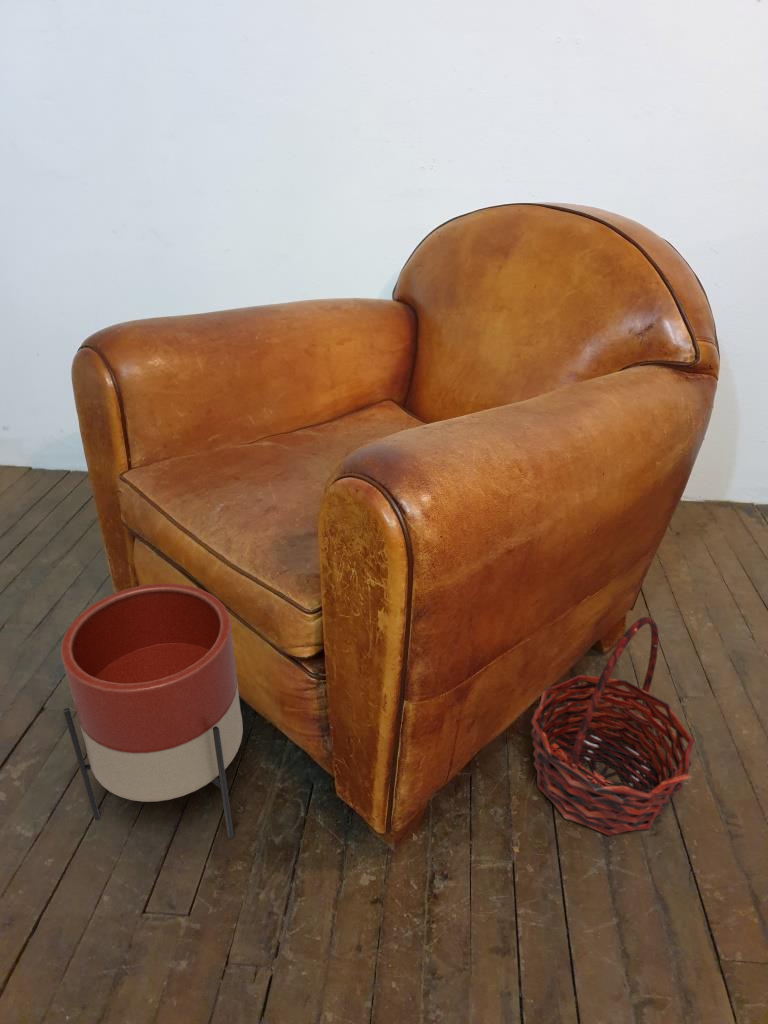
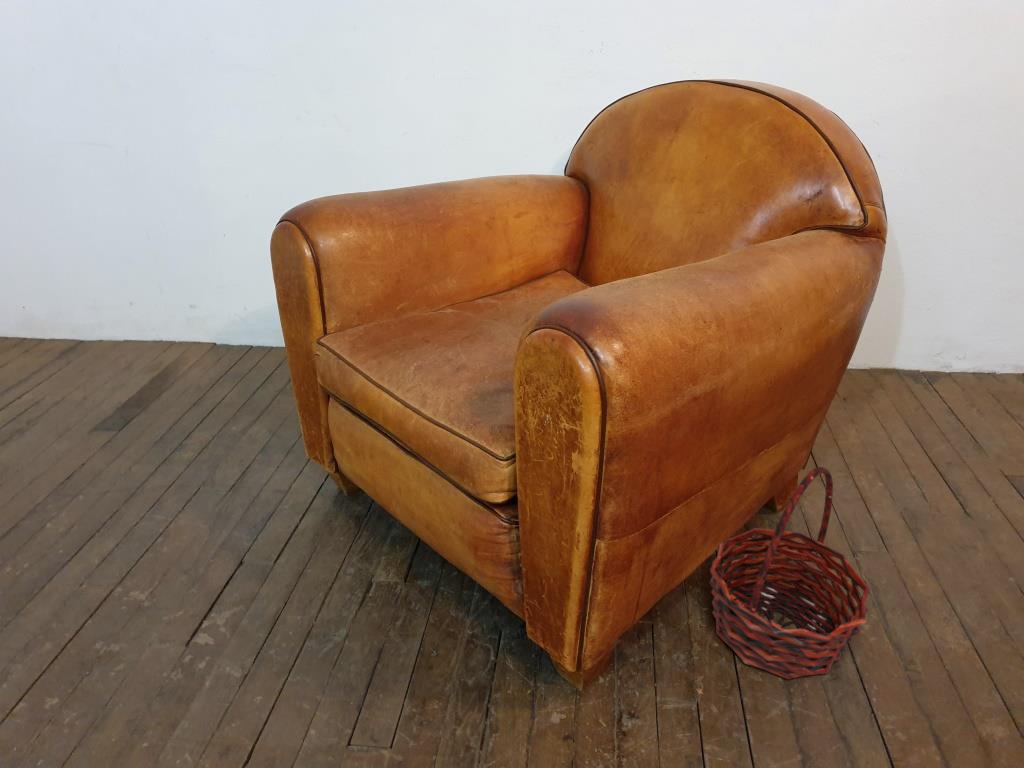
planter: present [61,583,243,839] -> none [274,439,436,680]

